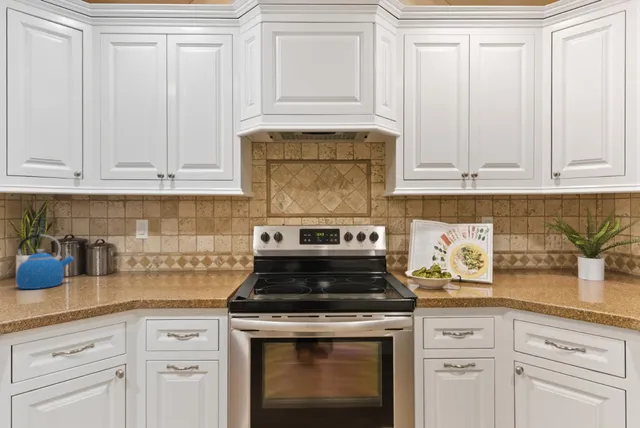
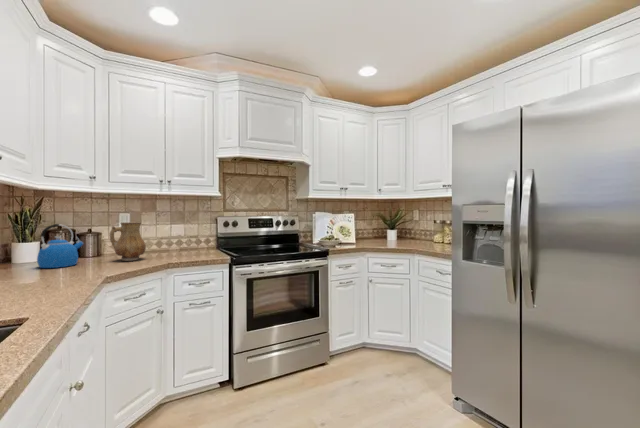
ceramic pitcher: none [95,233,141,286] -> present [110,222,146,261]

